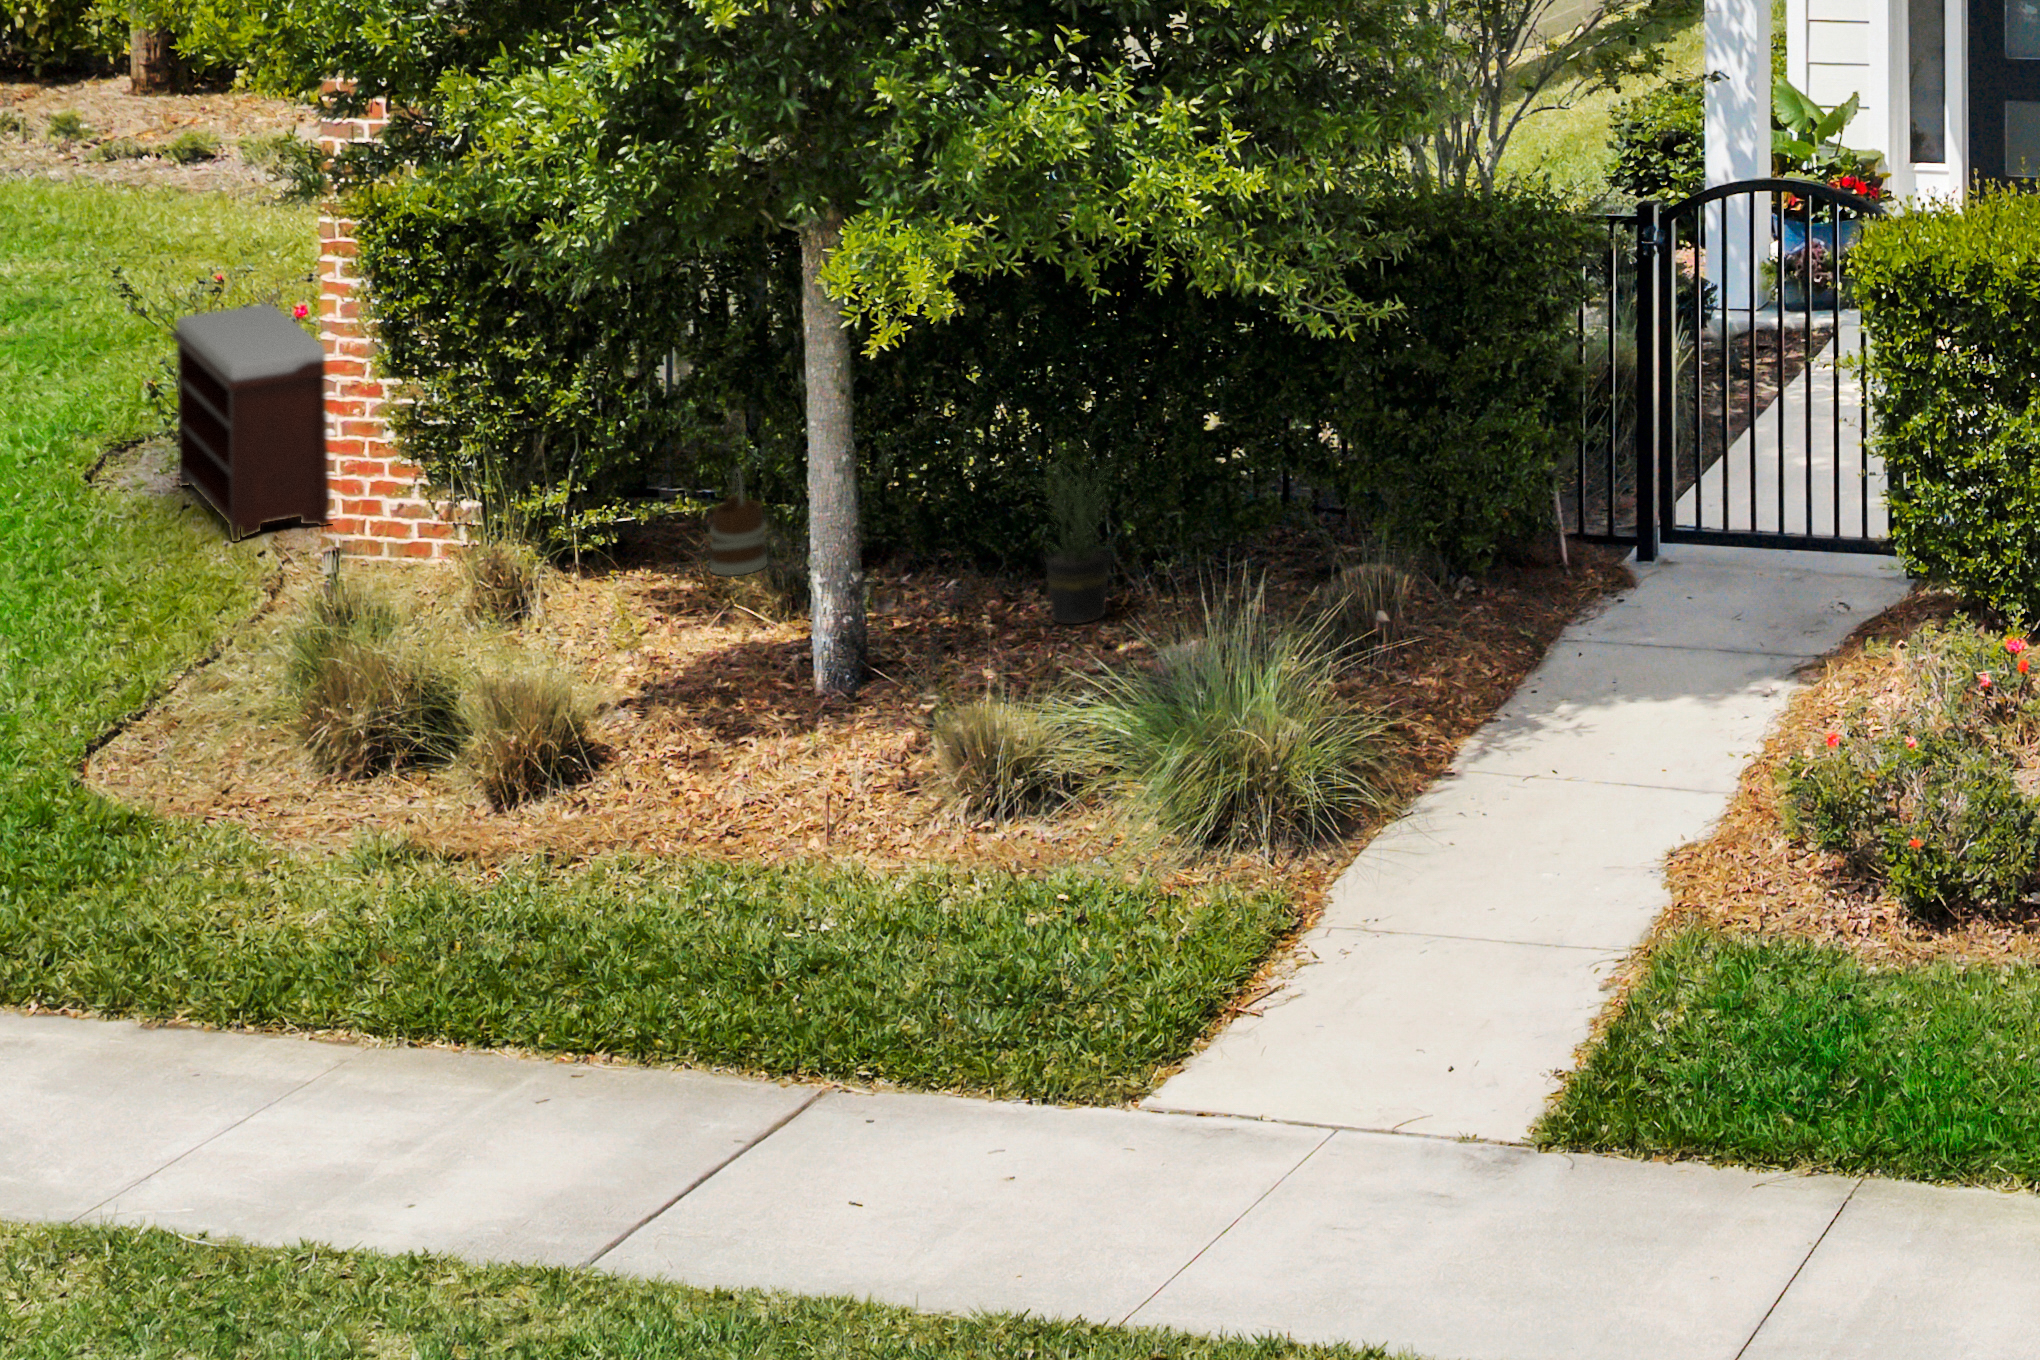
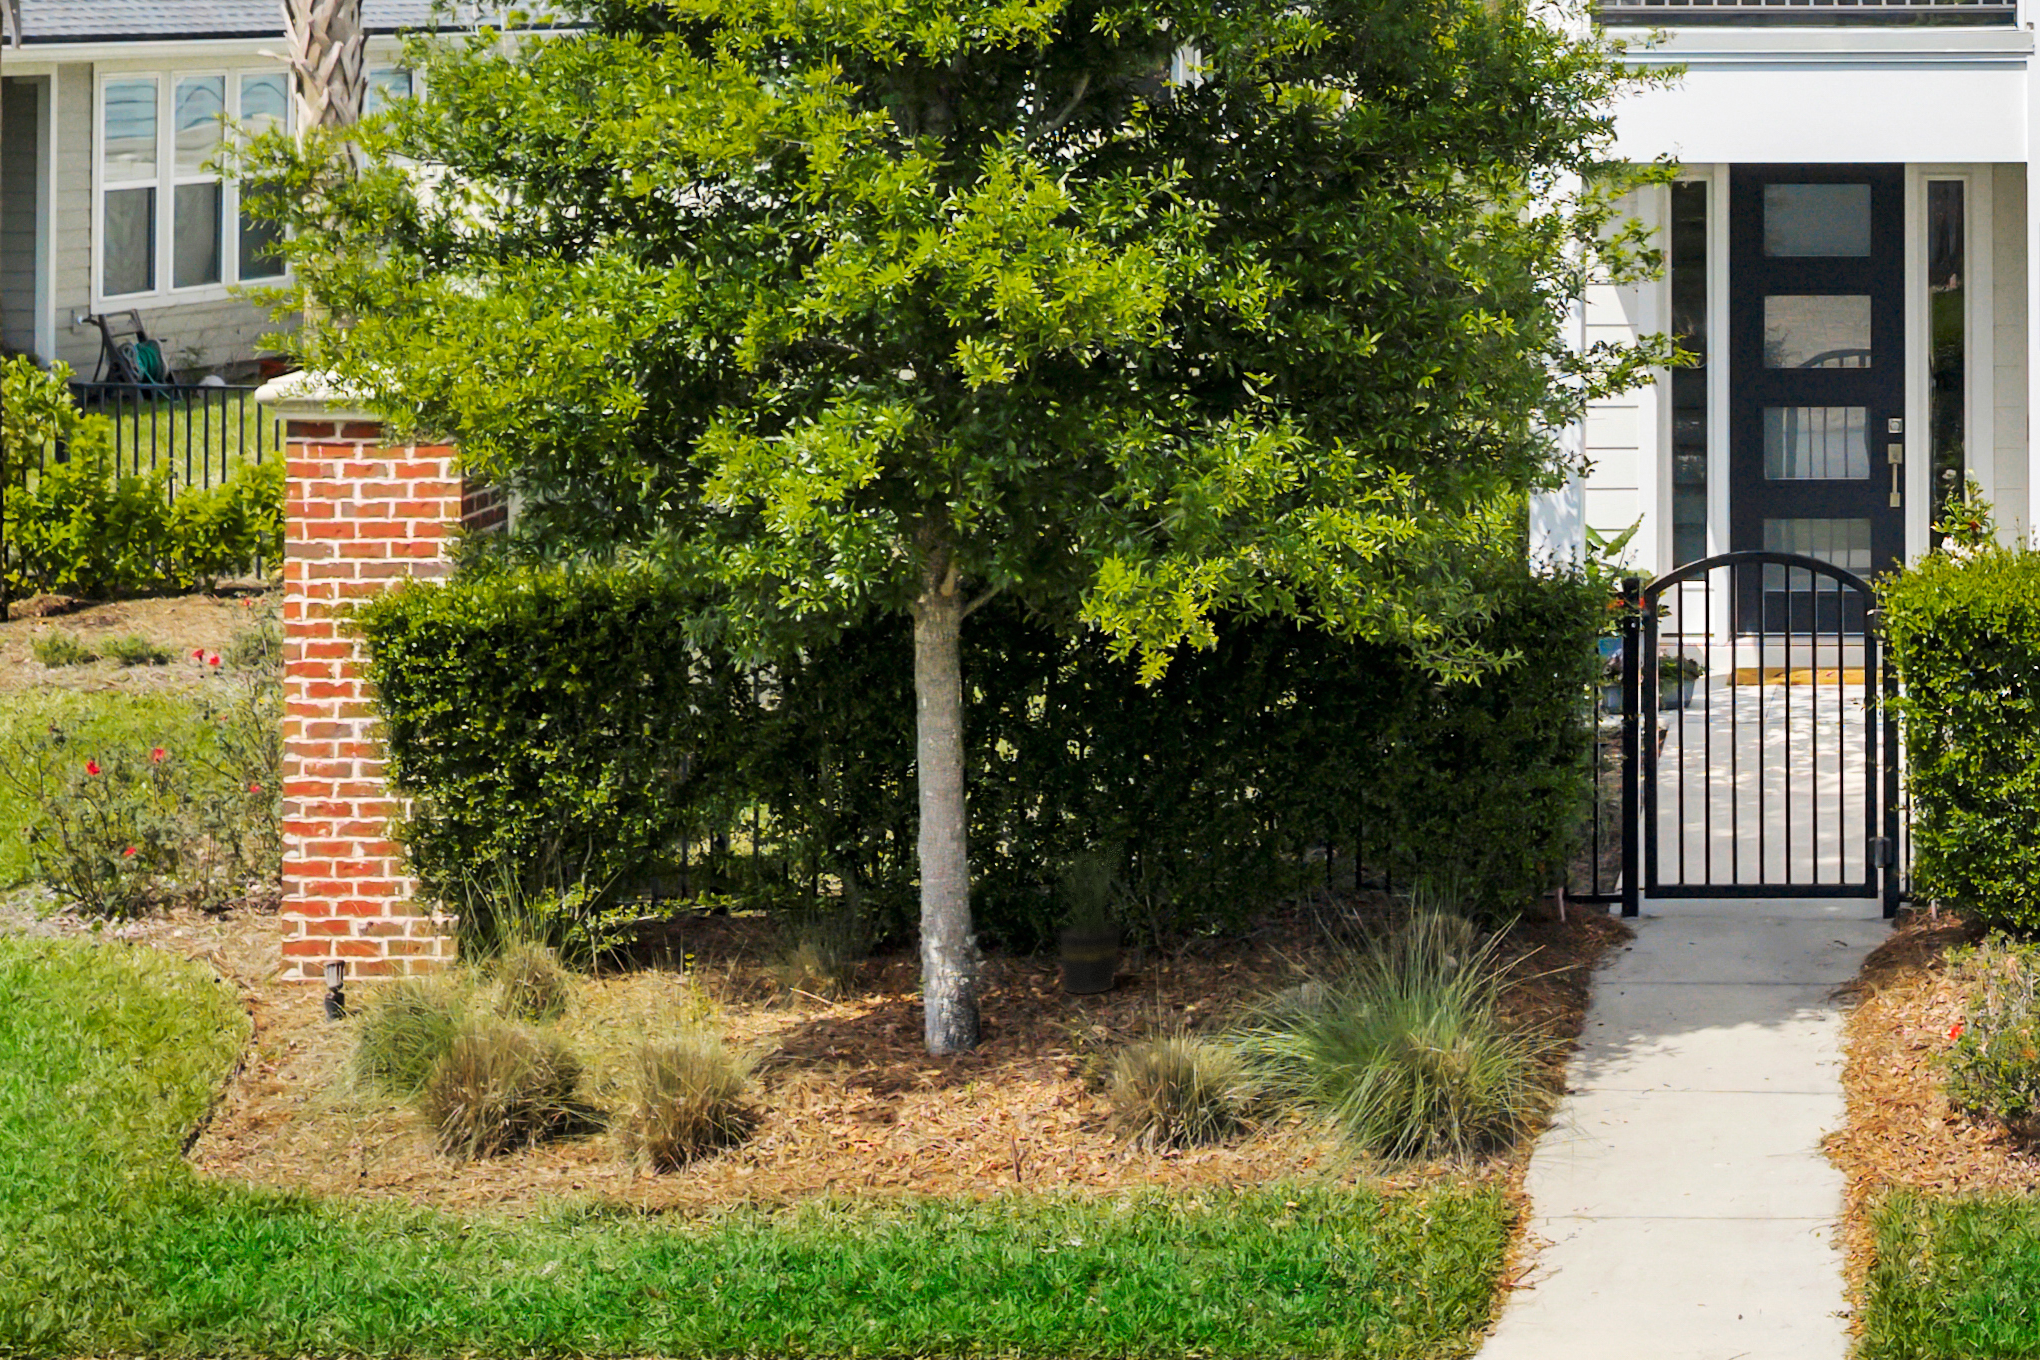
bench: present [171,304,330,542] -> none [73,748,286,974]
wooden bucket: present [709,469,767,576] -> none [695,871,750,975]

